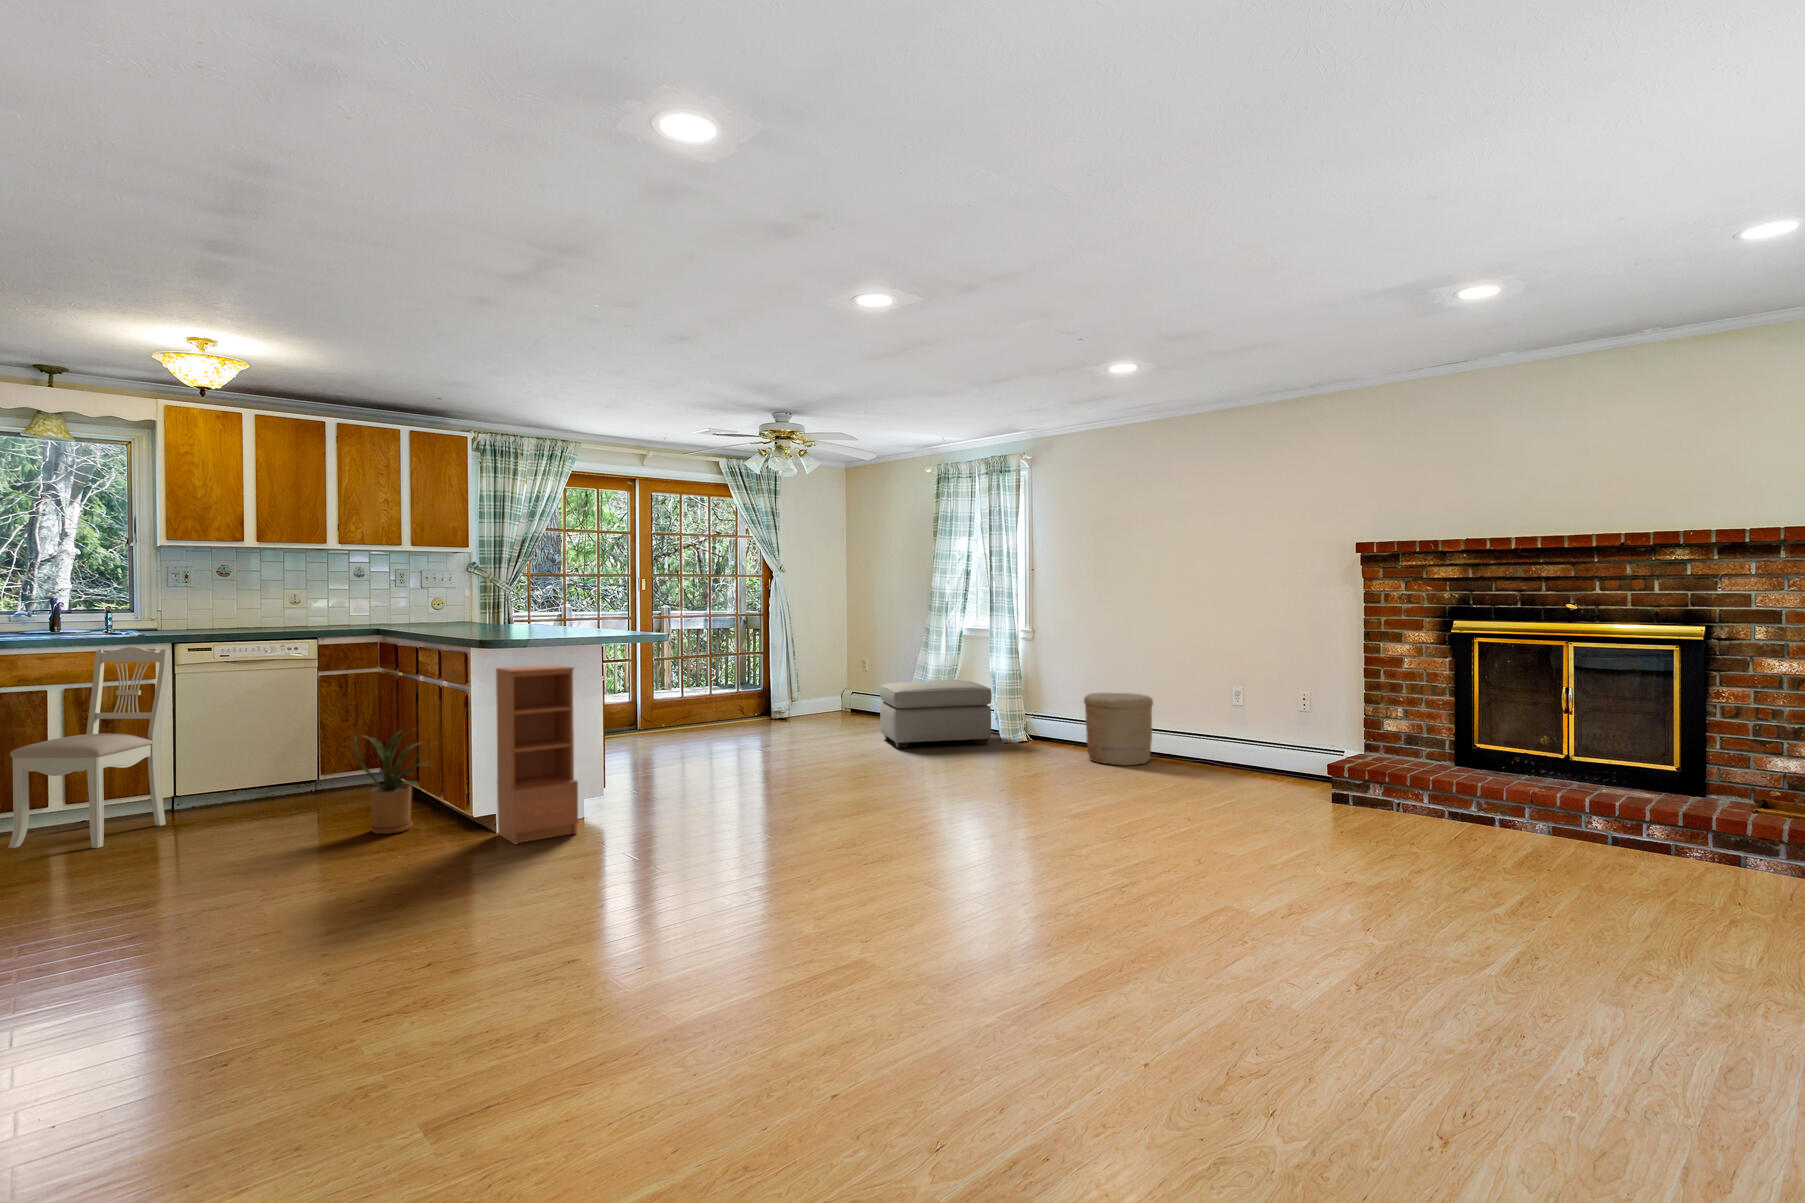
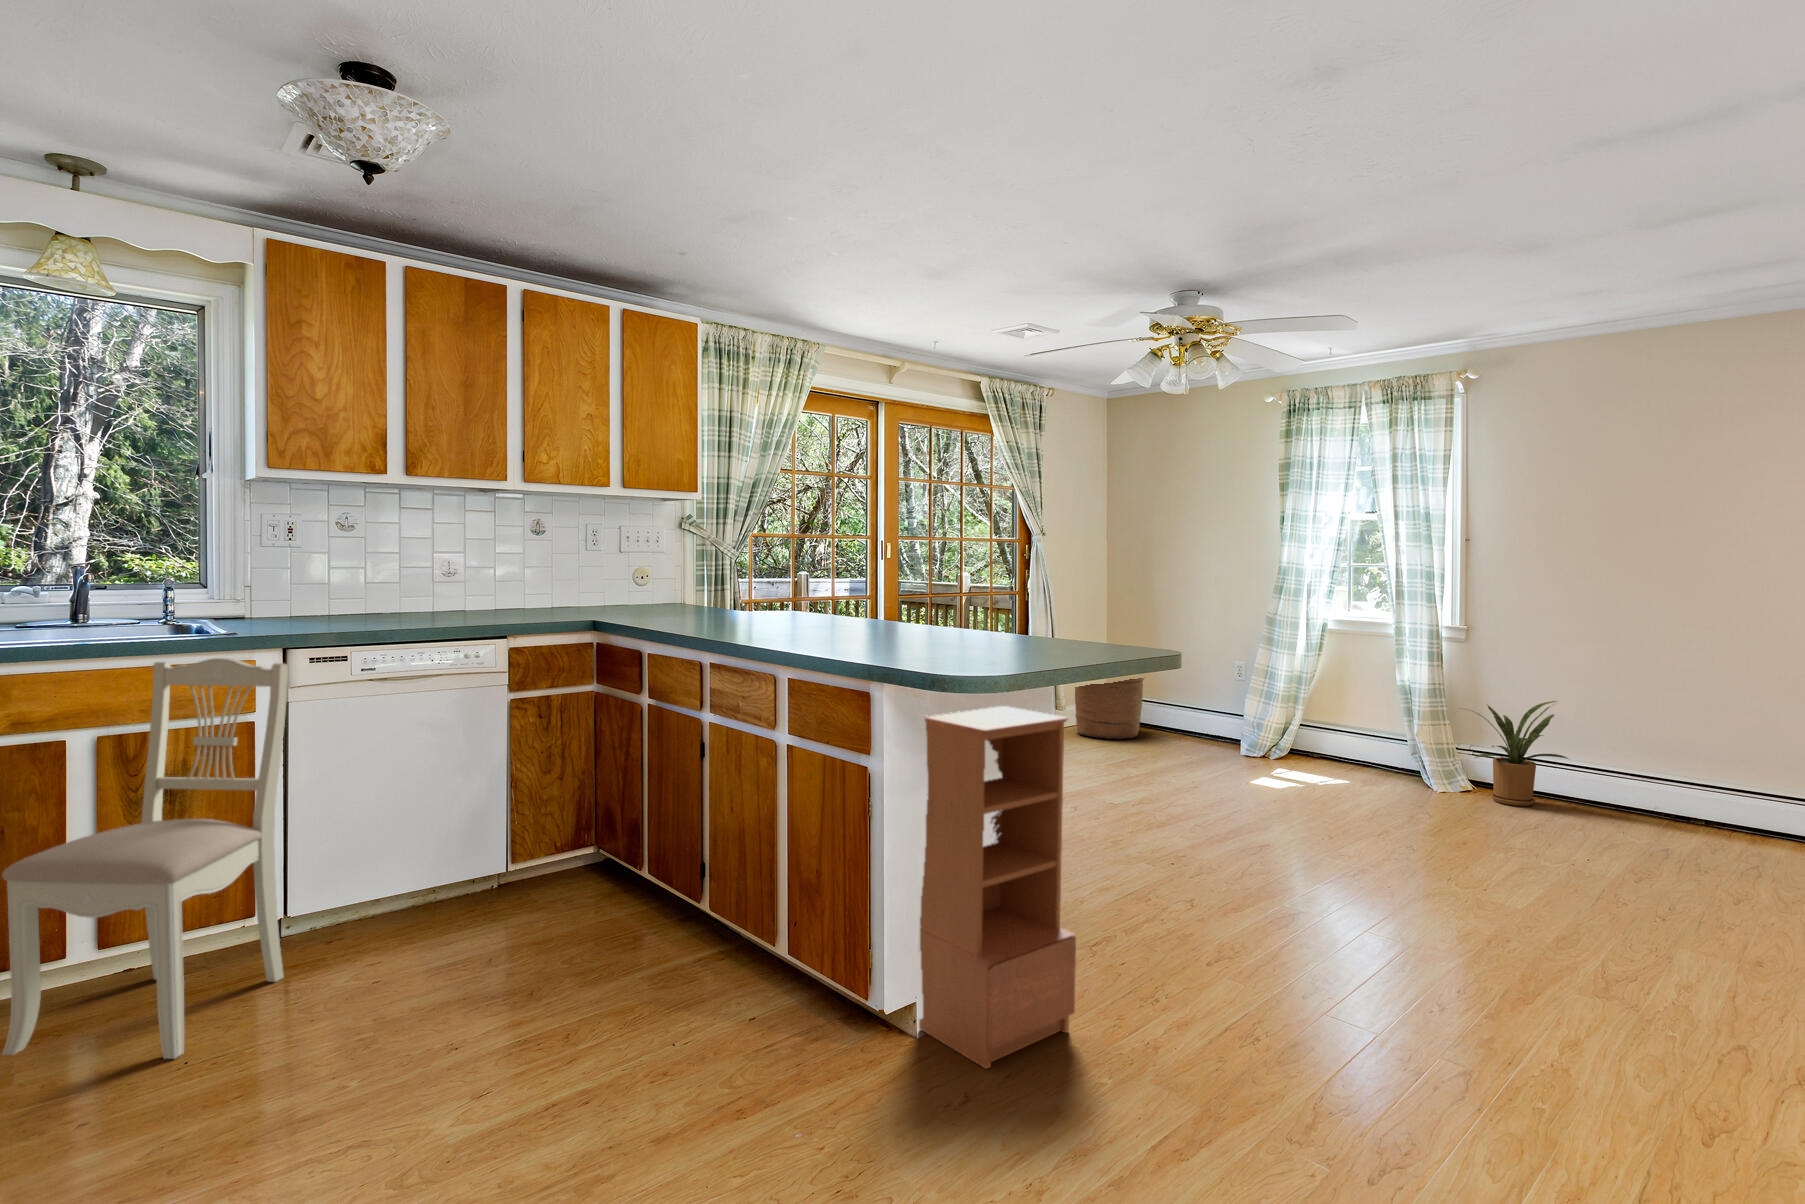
ottoman: present [880,680,992,748] -> none [1245,697,1433,800]
woven basket: present [1084,693,1153,765] -> present [1075,678,1144,739]
house plant: present [354,730,426,834] -> present [1466,701,1568,806]

